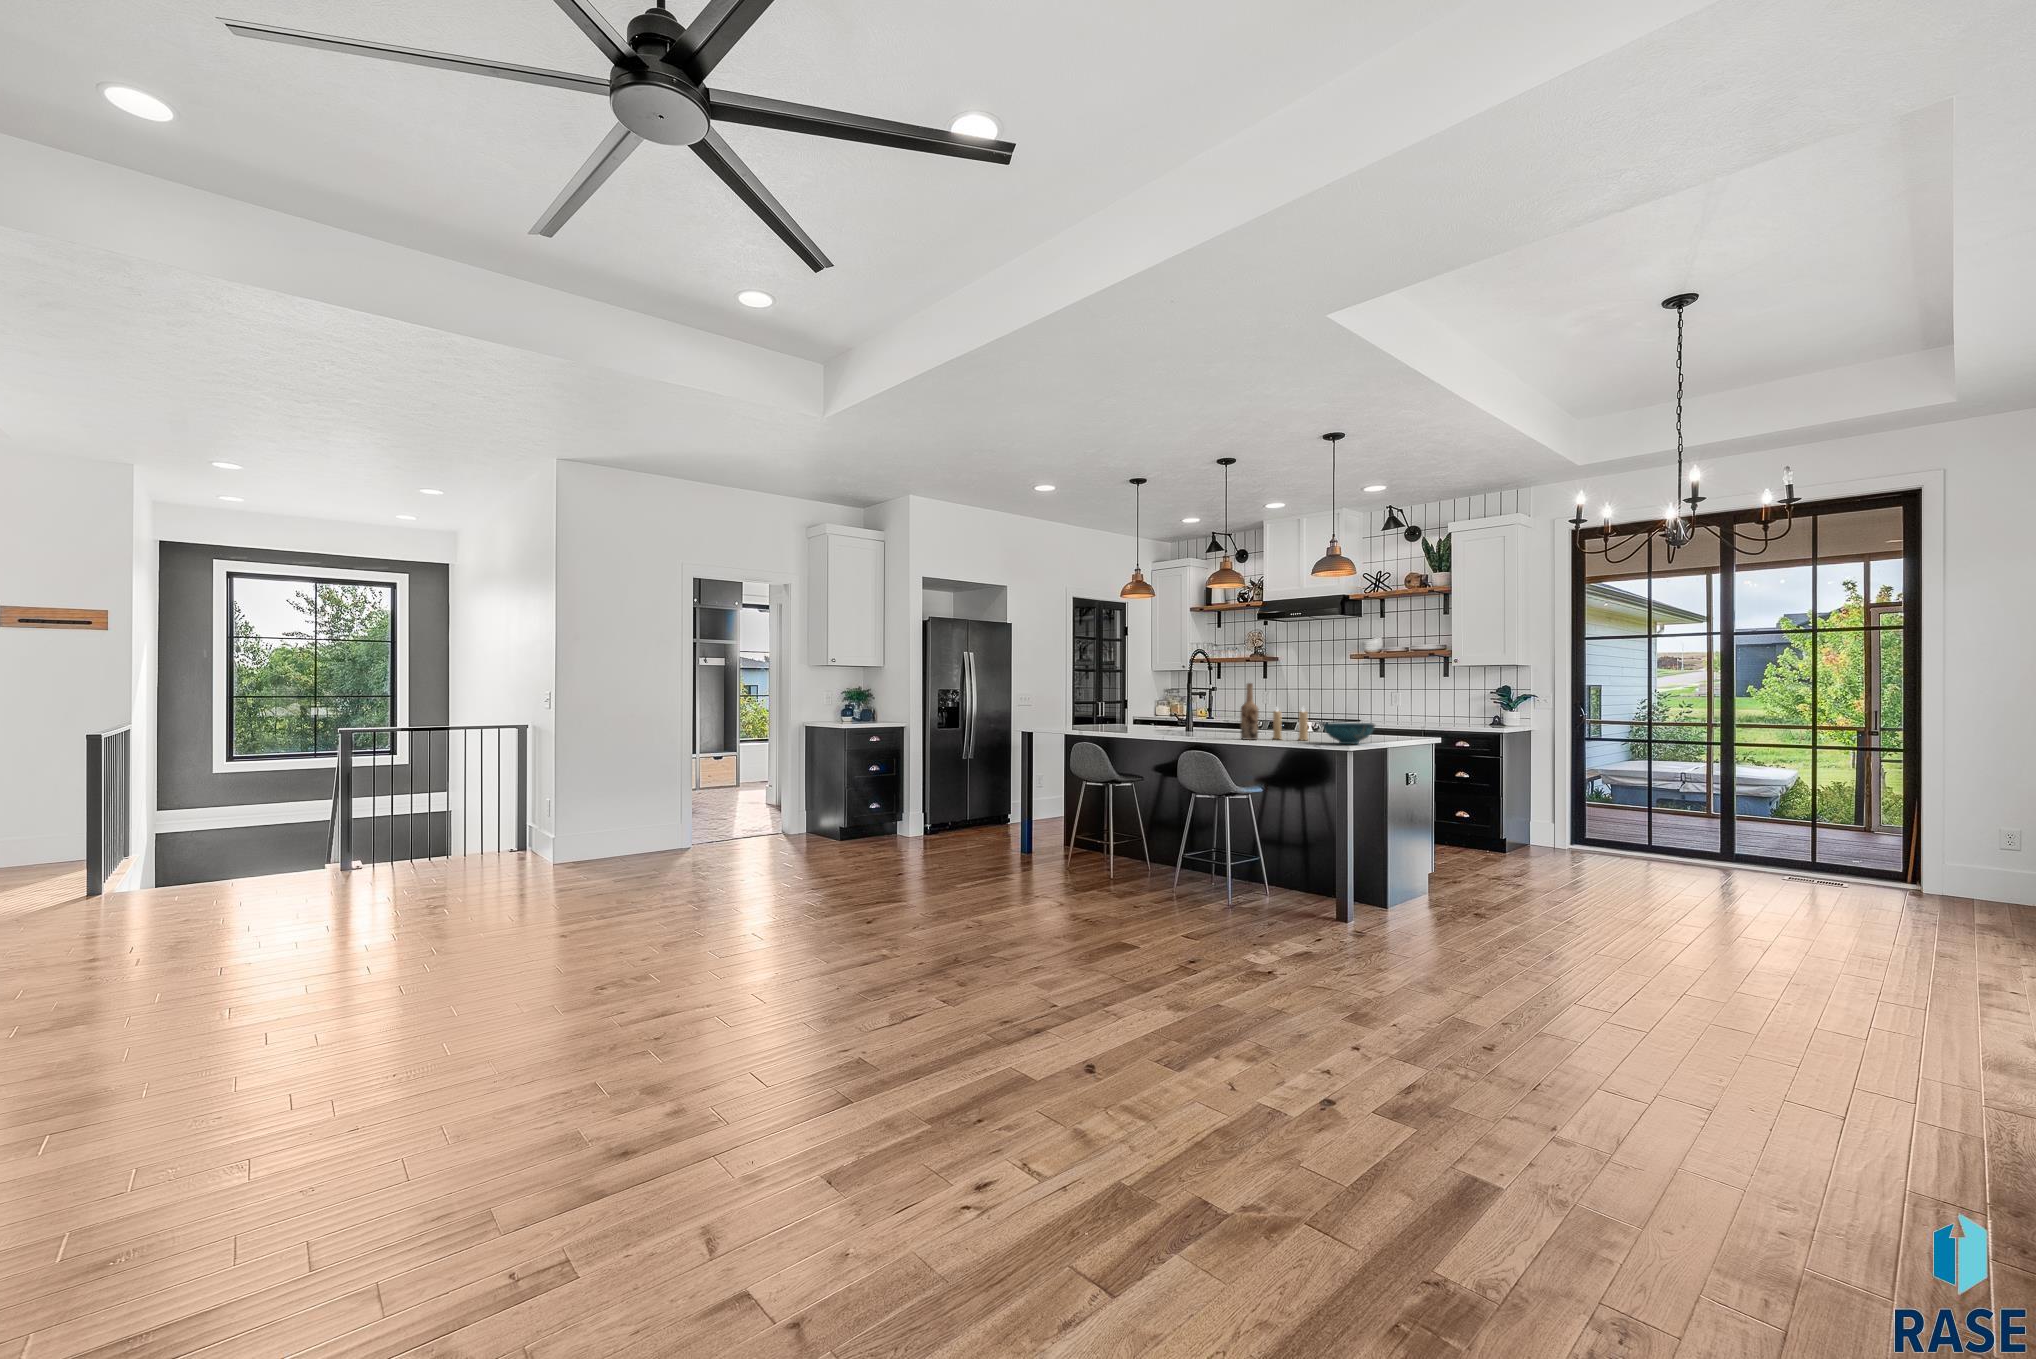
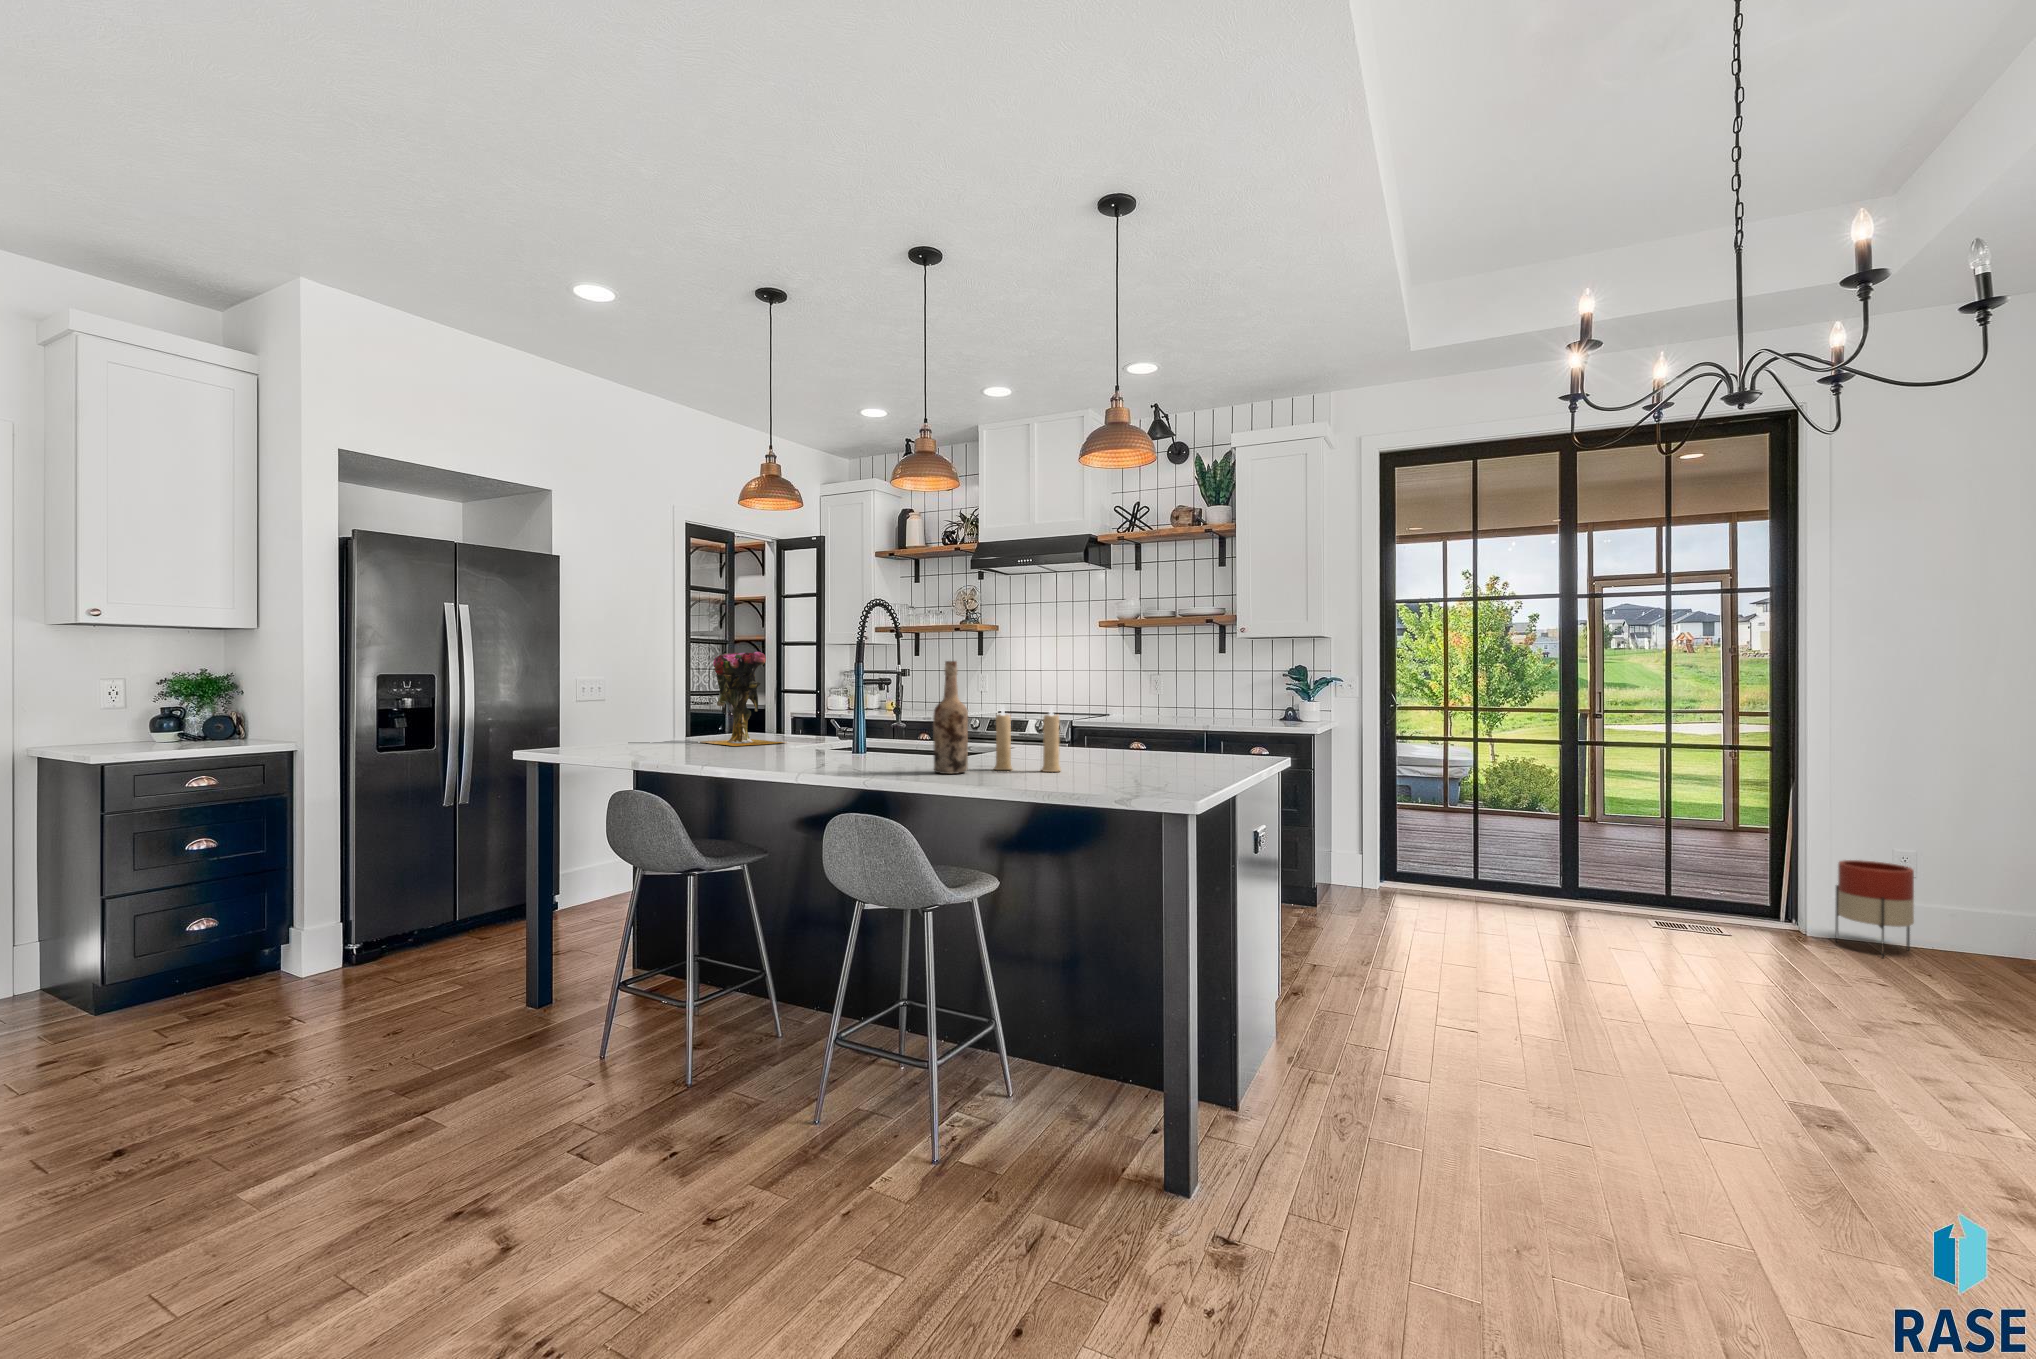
vase: none [1104,677,1154,728] -> present [703,652,785,746]
decorative bowl: present [1323,723,1375,744] -> none [1092,737,1190,782]
planter: none [1946,836,2011,908] -> present [1835,860,1914,957]

